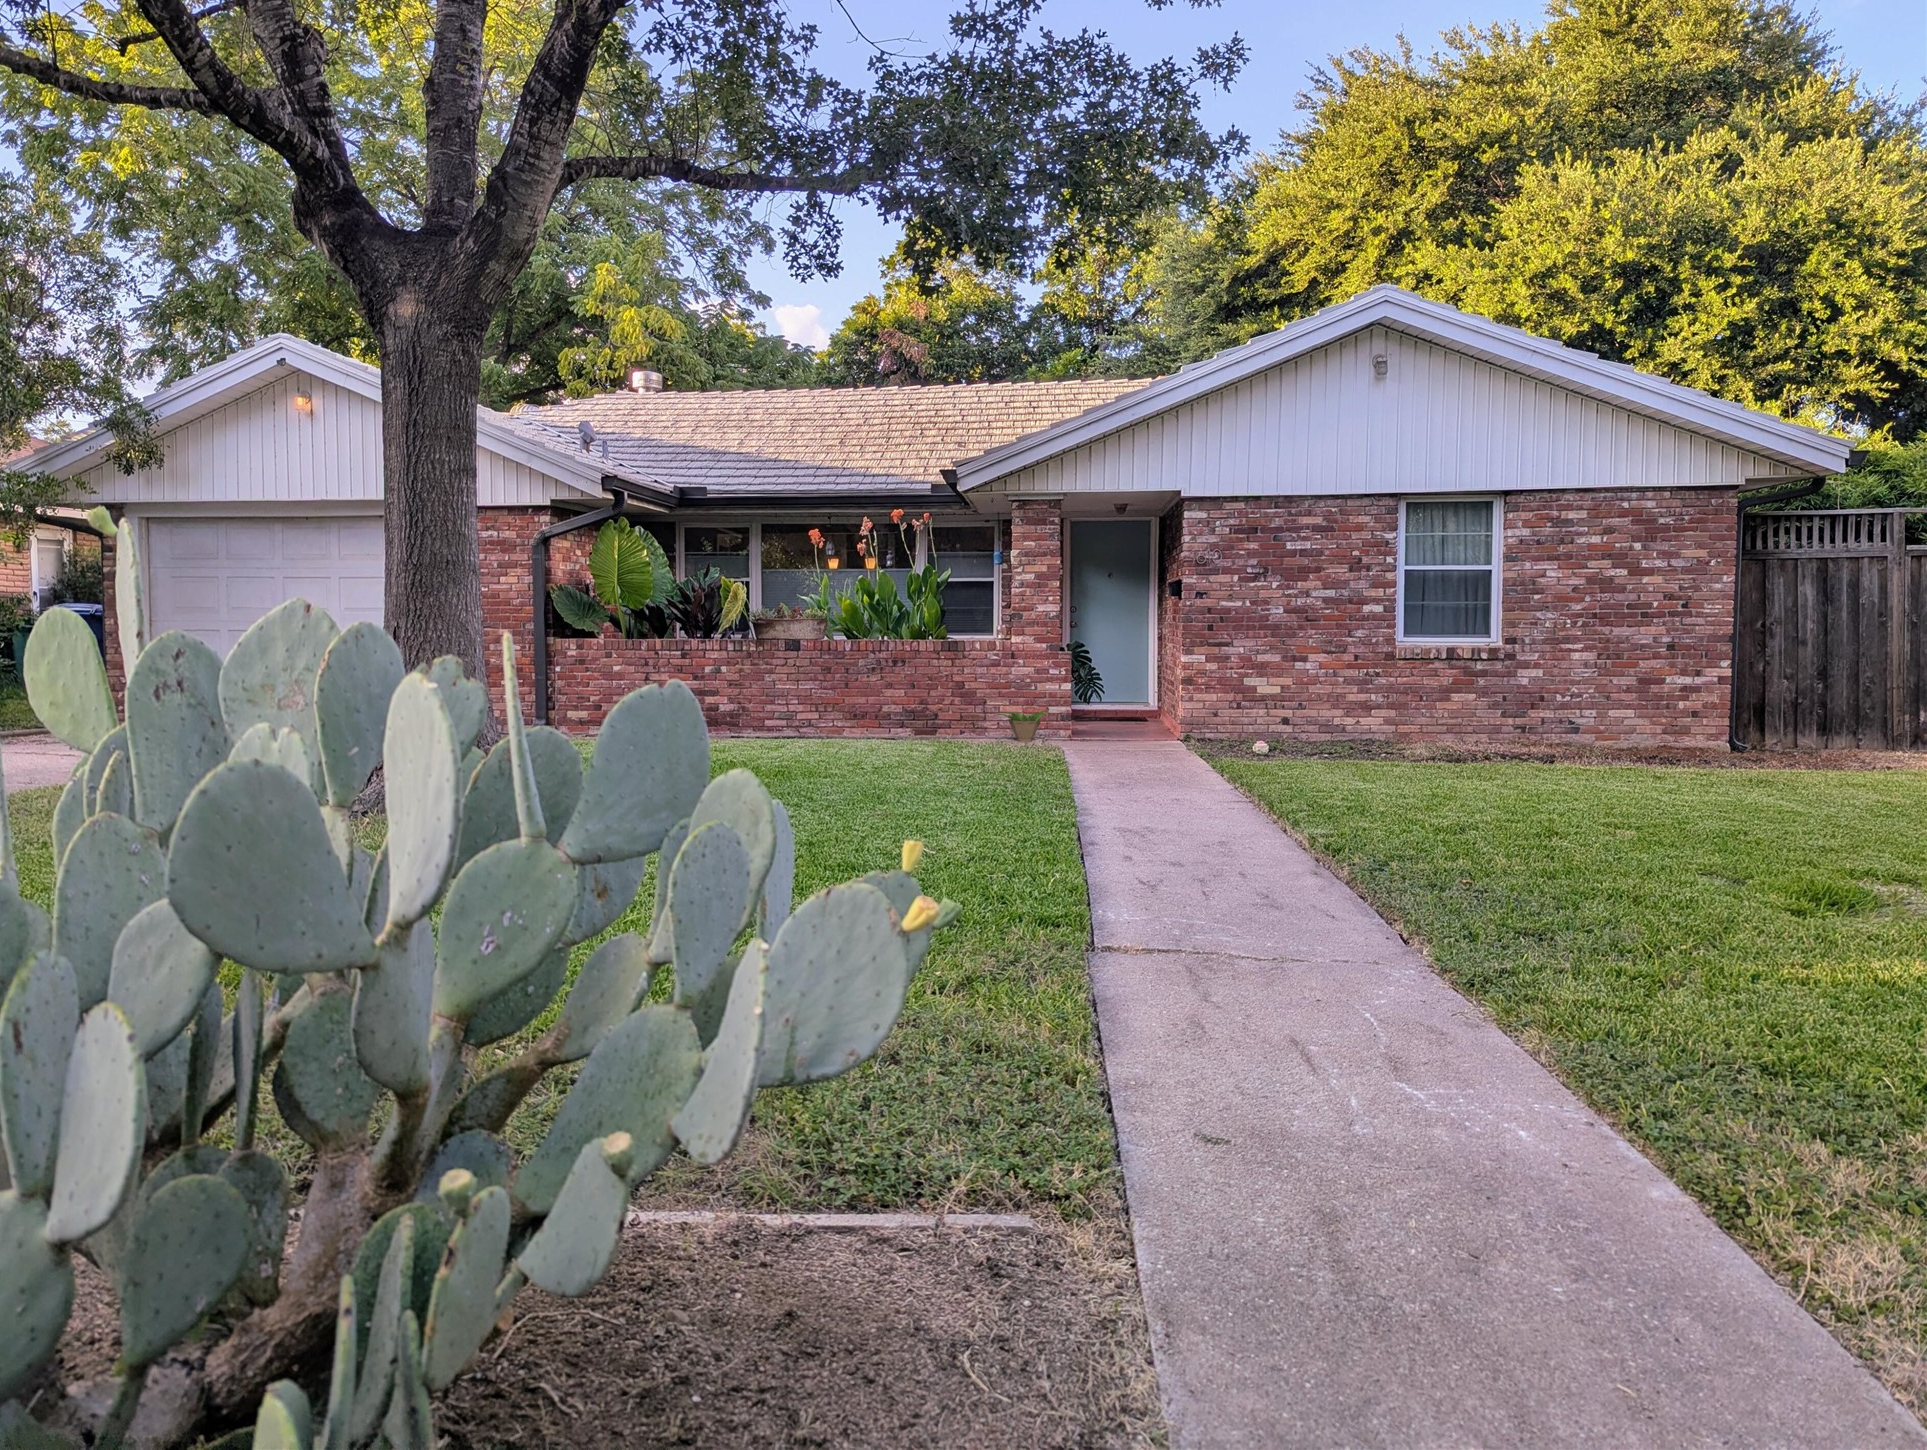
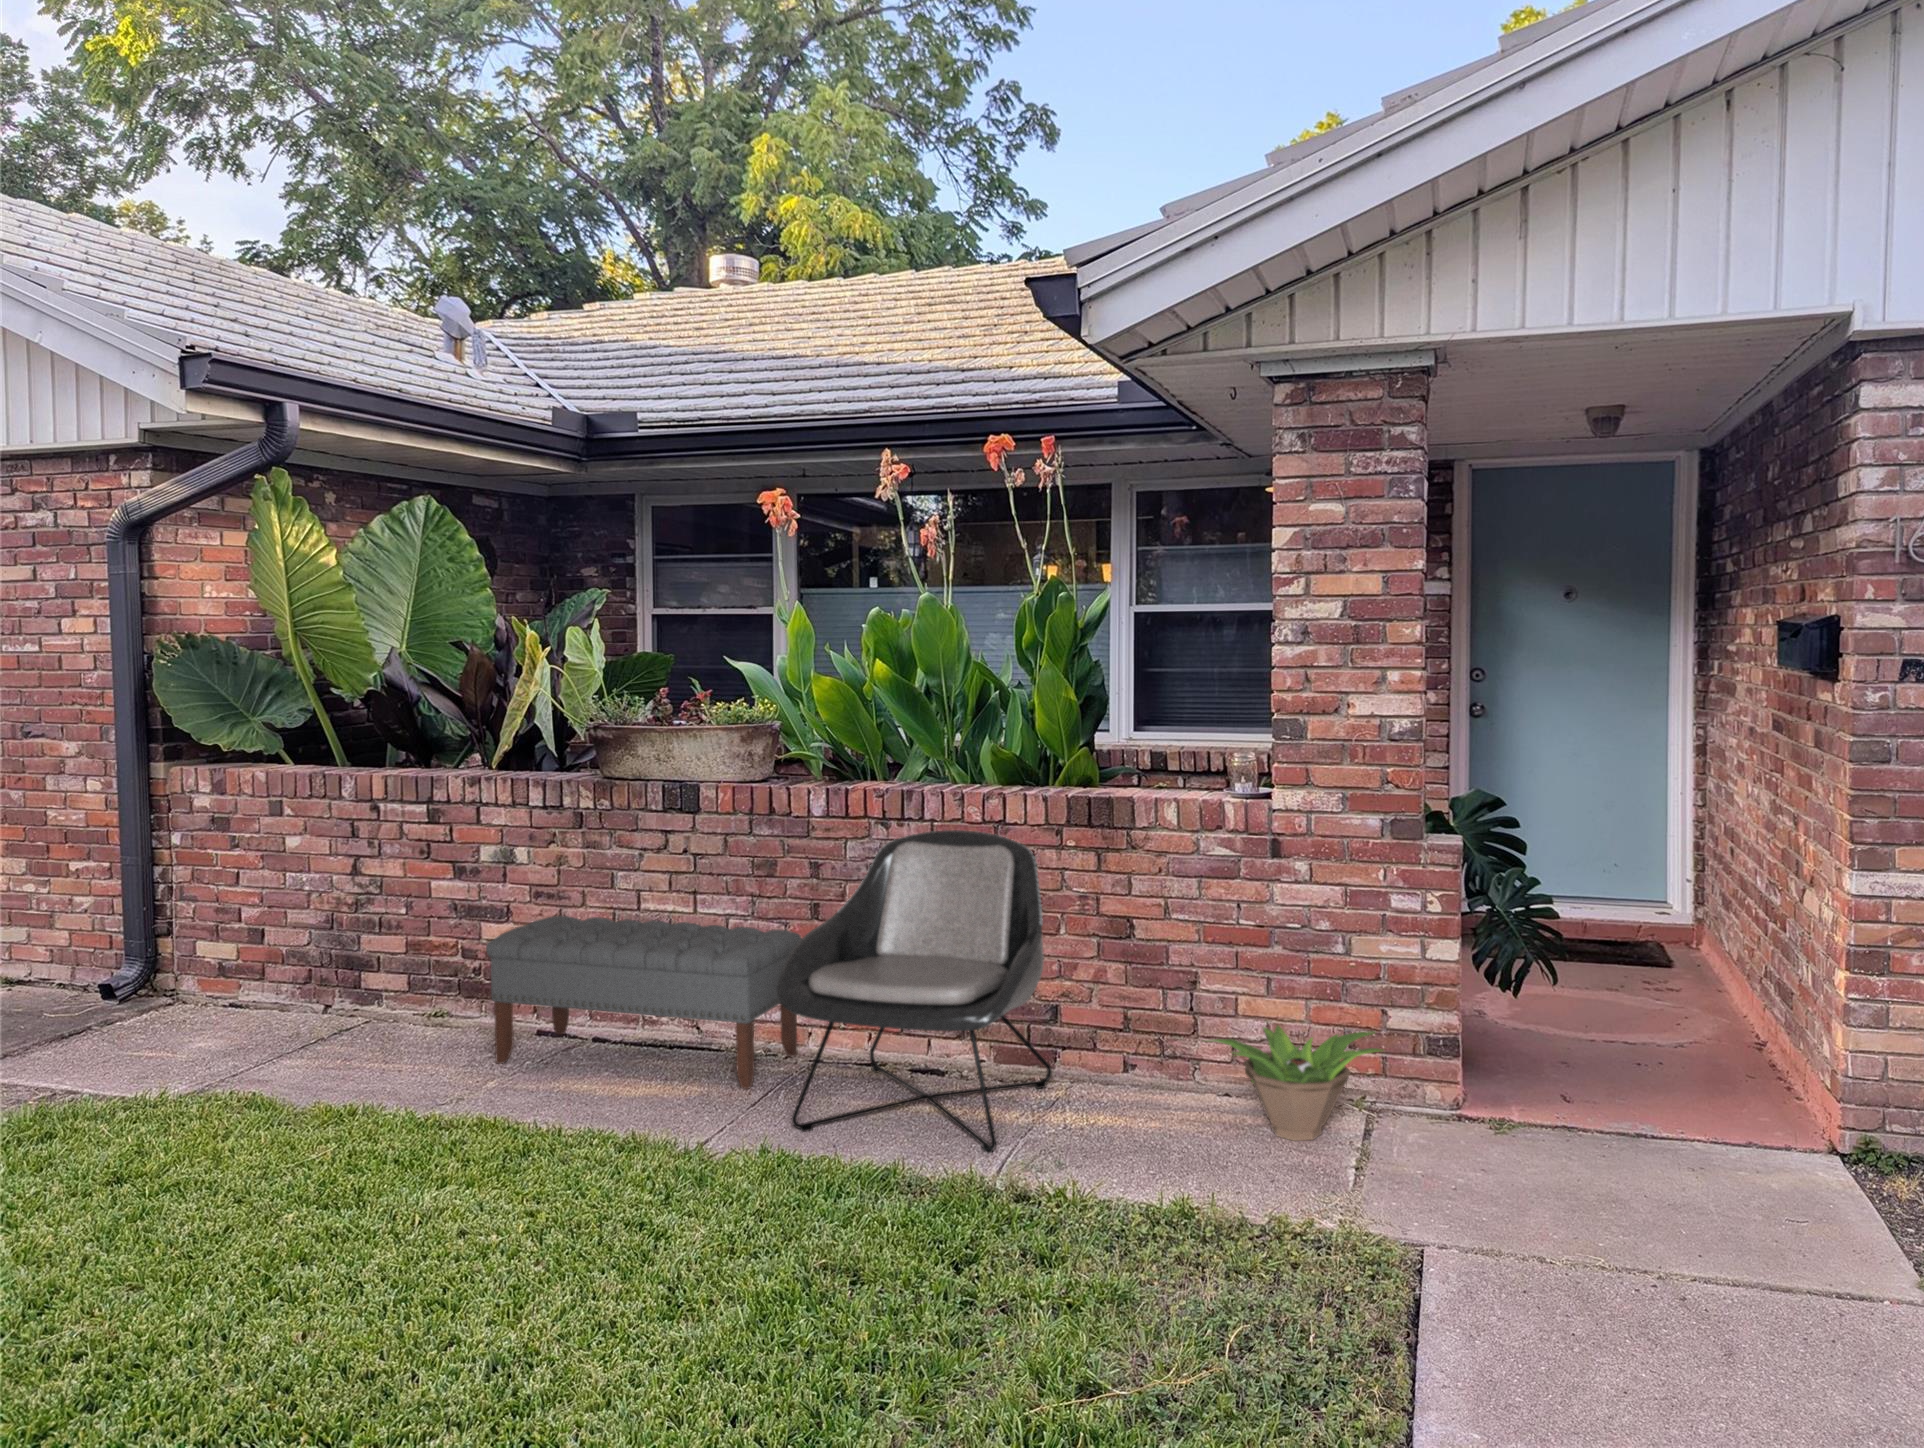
lounge chair: none [863,653,945,744] -> present [777,830,1052,1153]
bench: none [735,691,845,741] -> present [486,916,801,1089]

